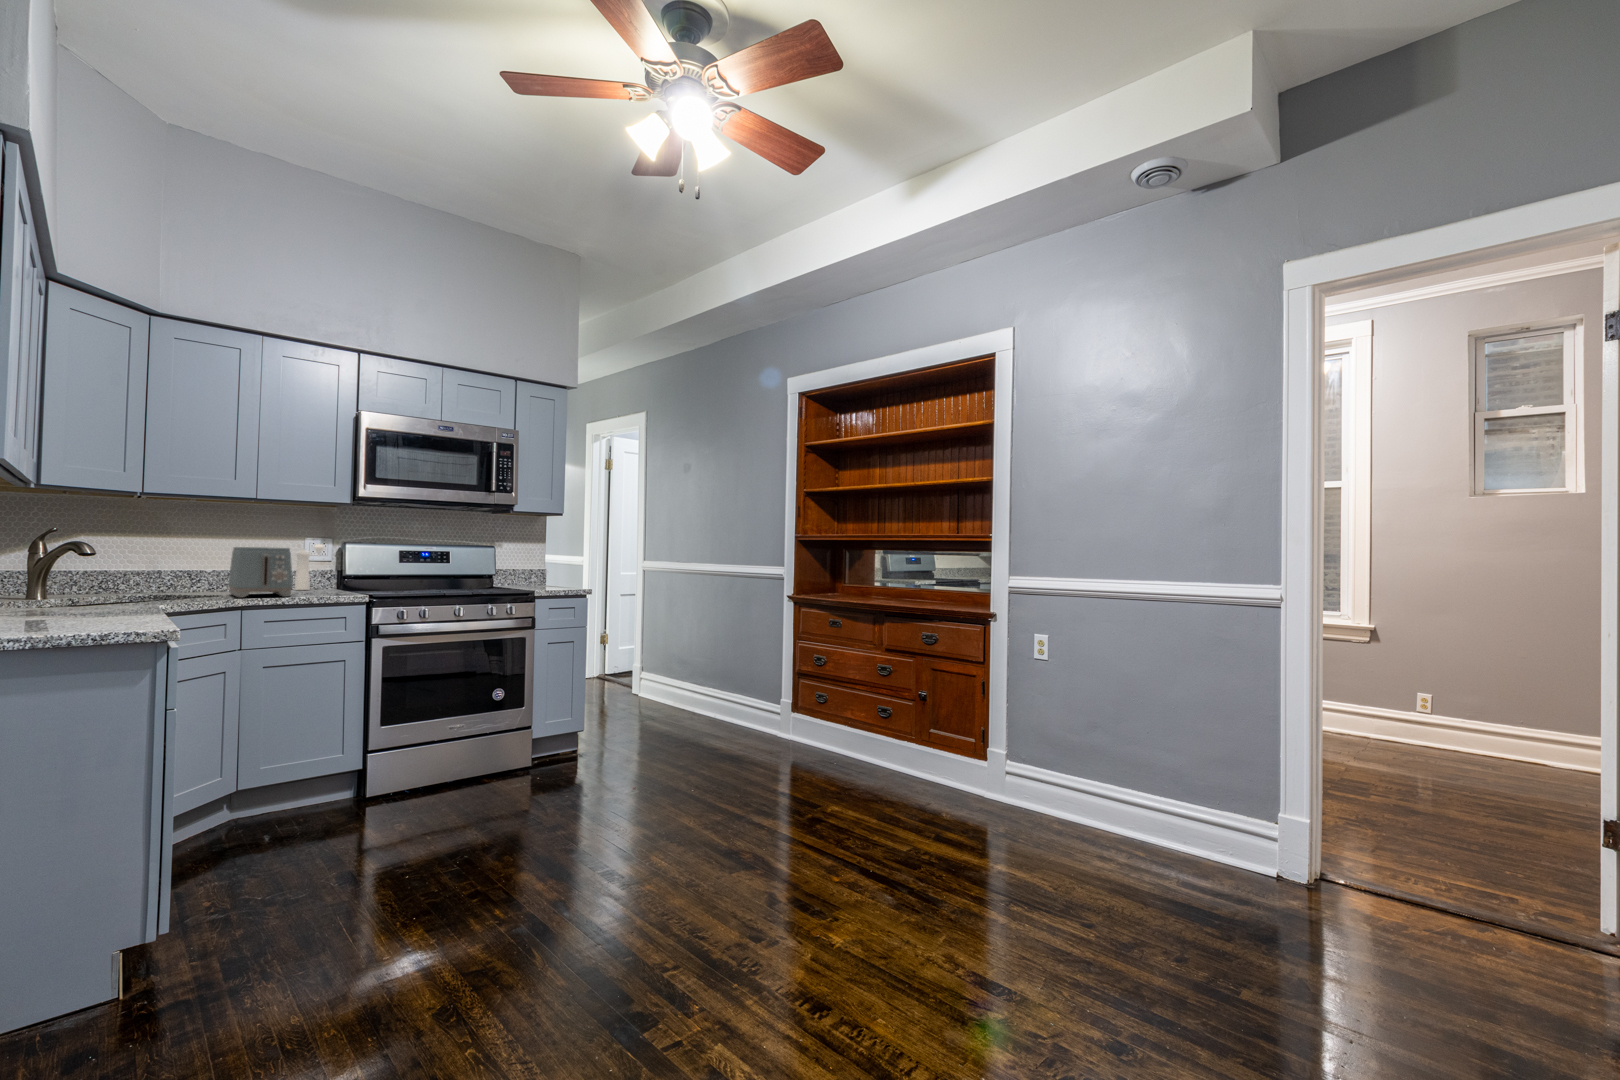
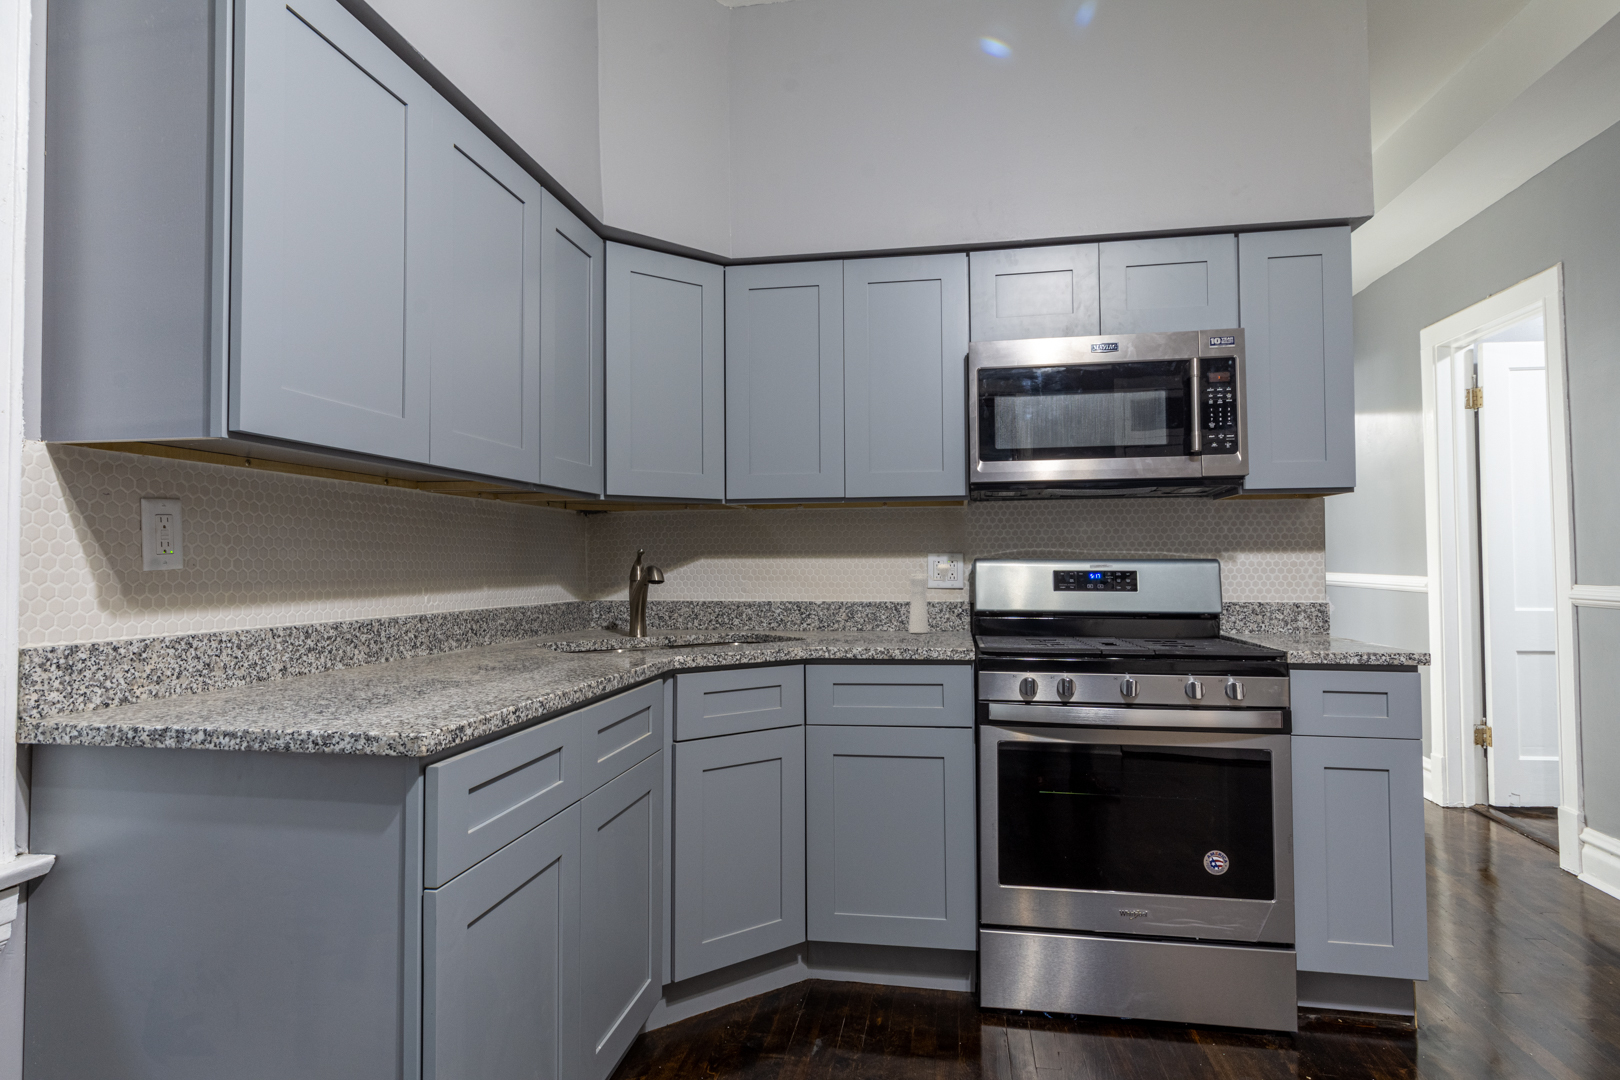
toaster: present [228,547,293,597] -> none [794,570,877,647]

